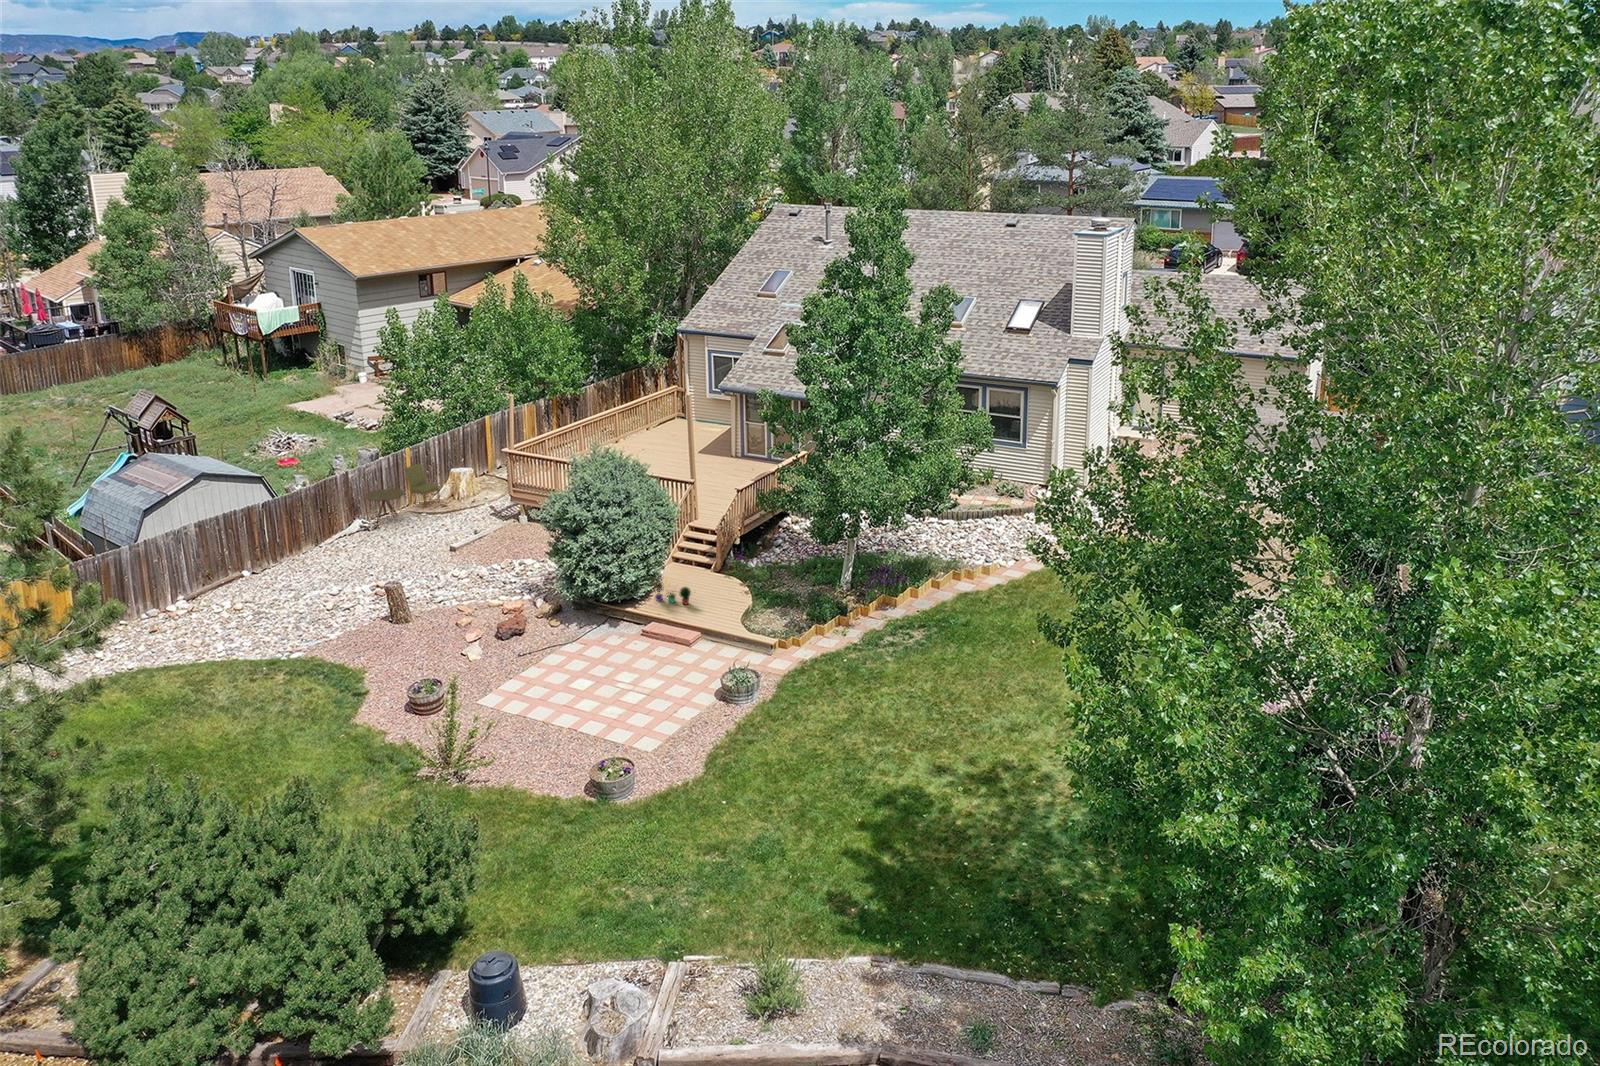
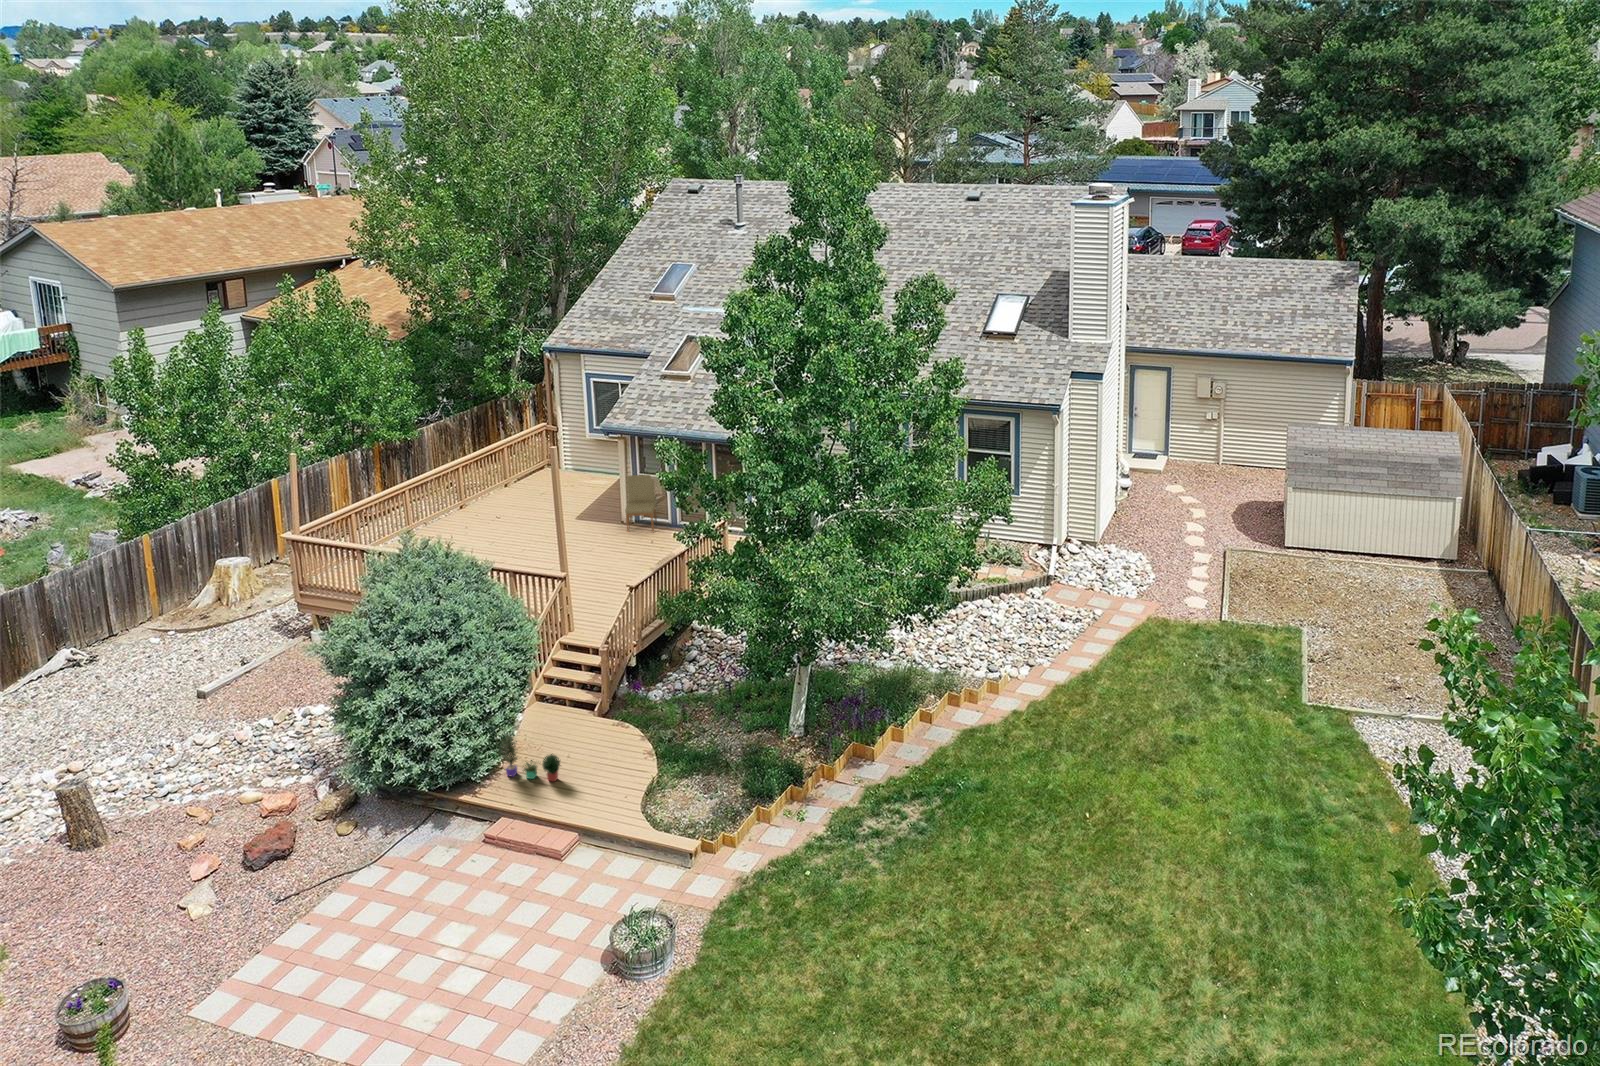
chair: present [405,463,440,507] -> present [625,475,657,531]
round table: present [364,488,404,521] -> none [84,595,146,649]

